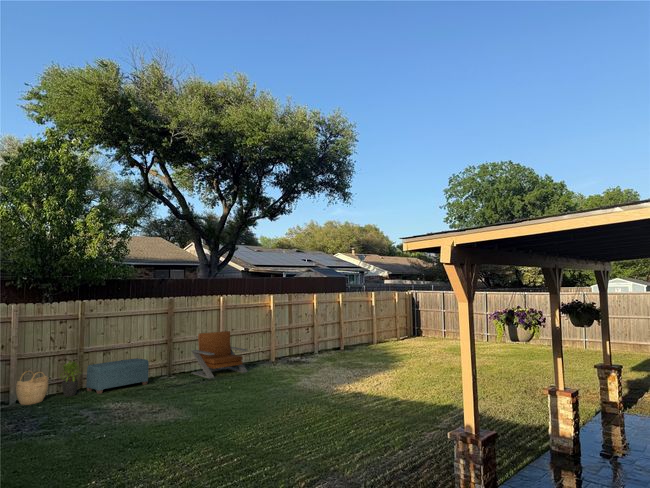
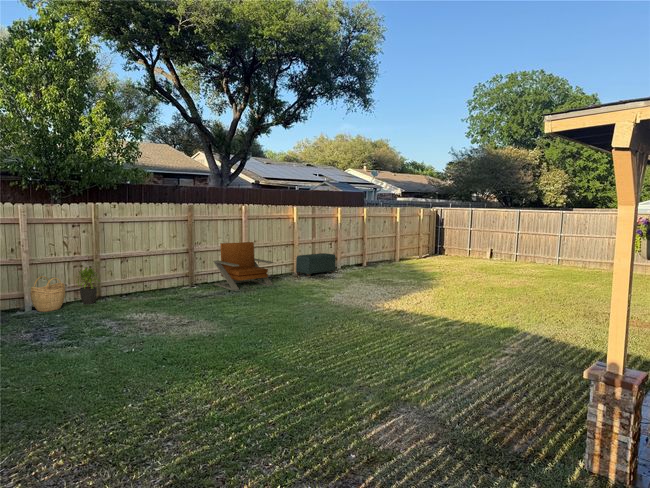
bench: present [86,358,149,394] -> present [296,253,336,276]

